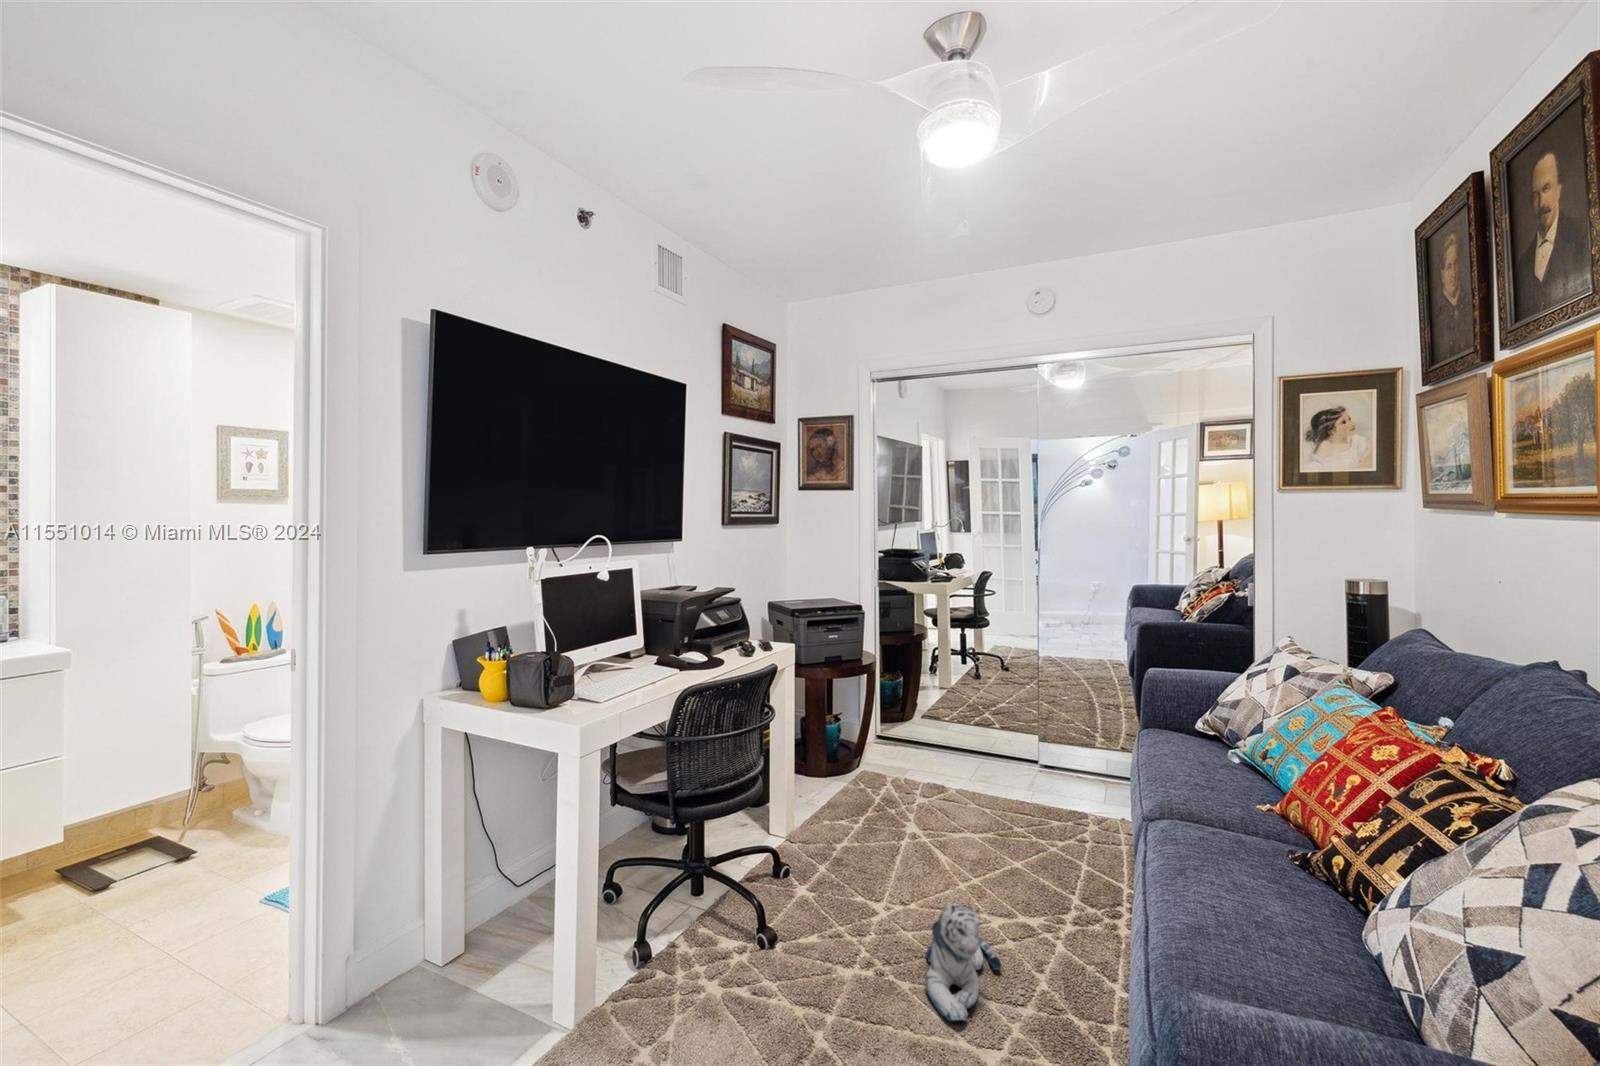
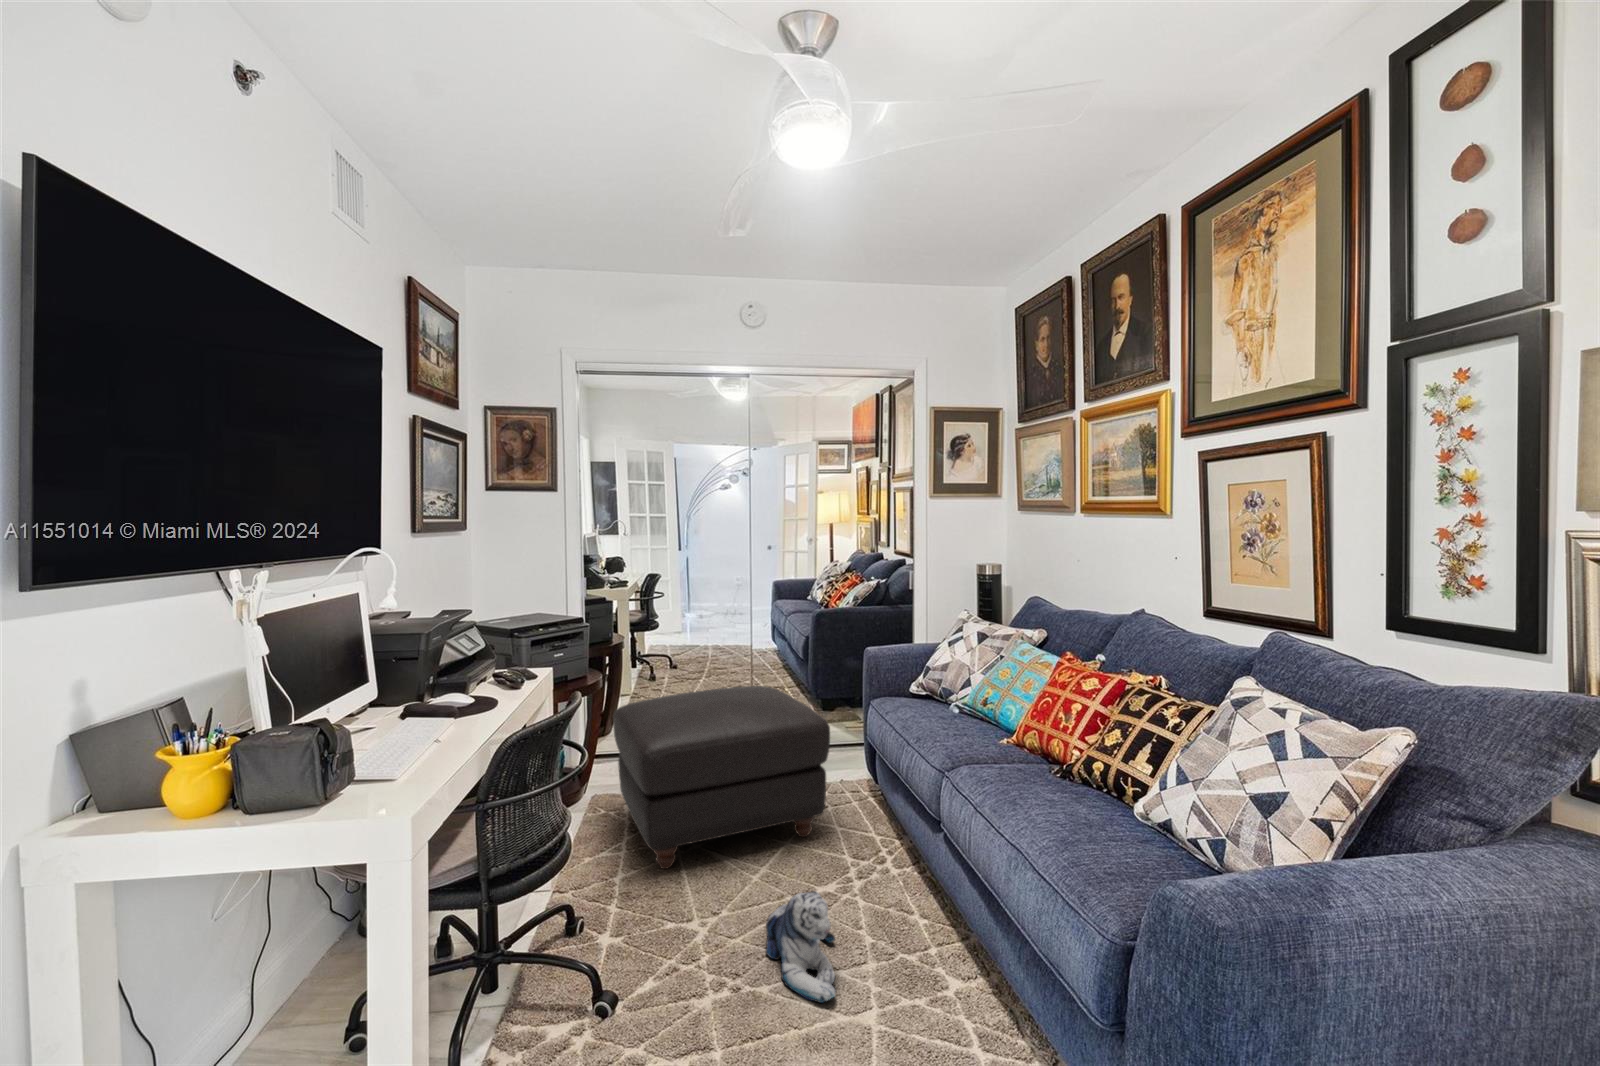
ottoman: none [861,688,1070,862] -> present [613,686,830,869]

